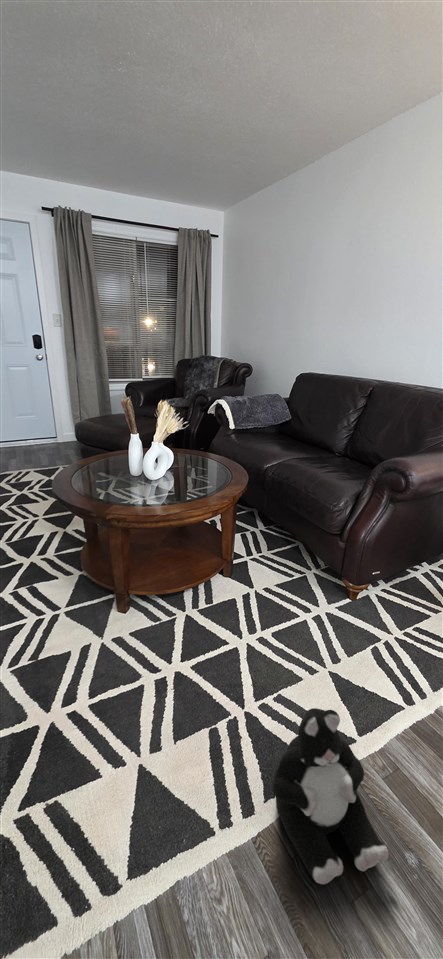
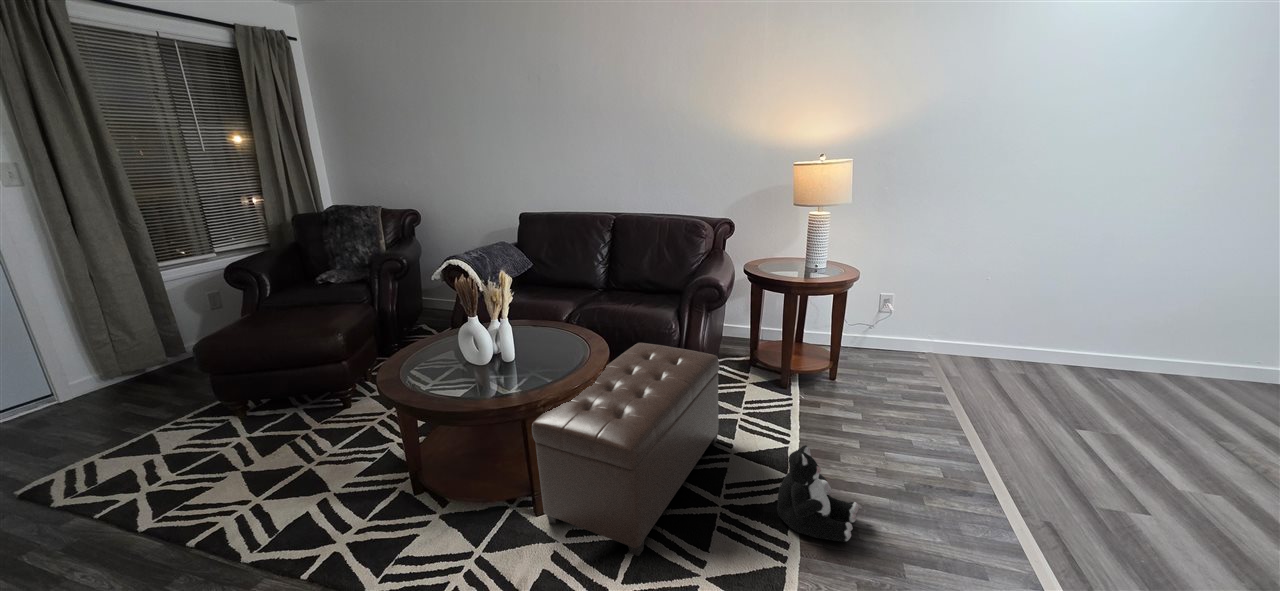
ottoman: none [103,504,347,696] -> present [532,343,719,556]

